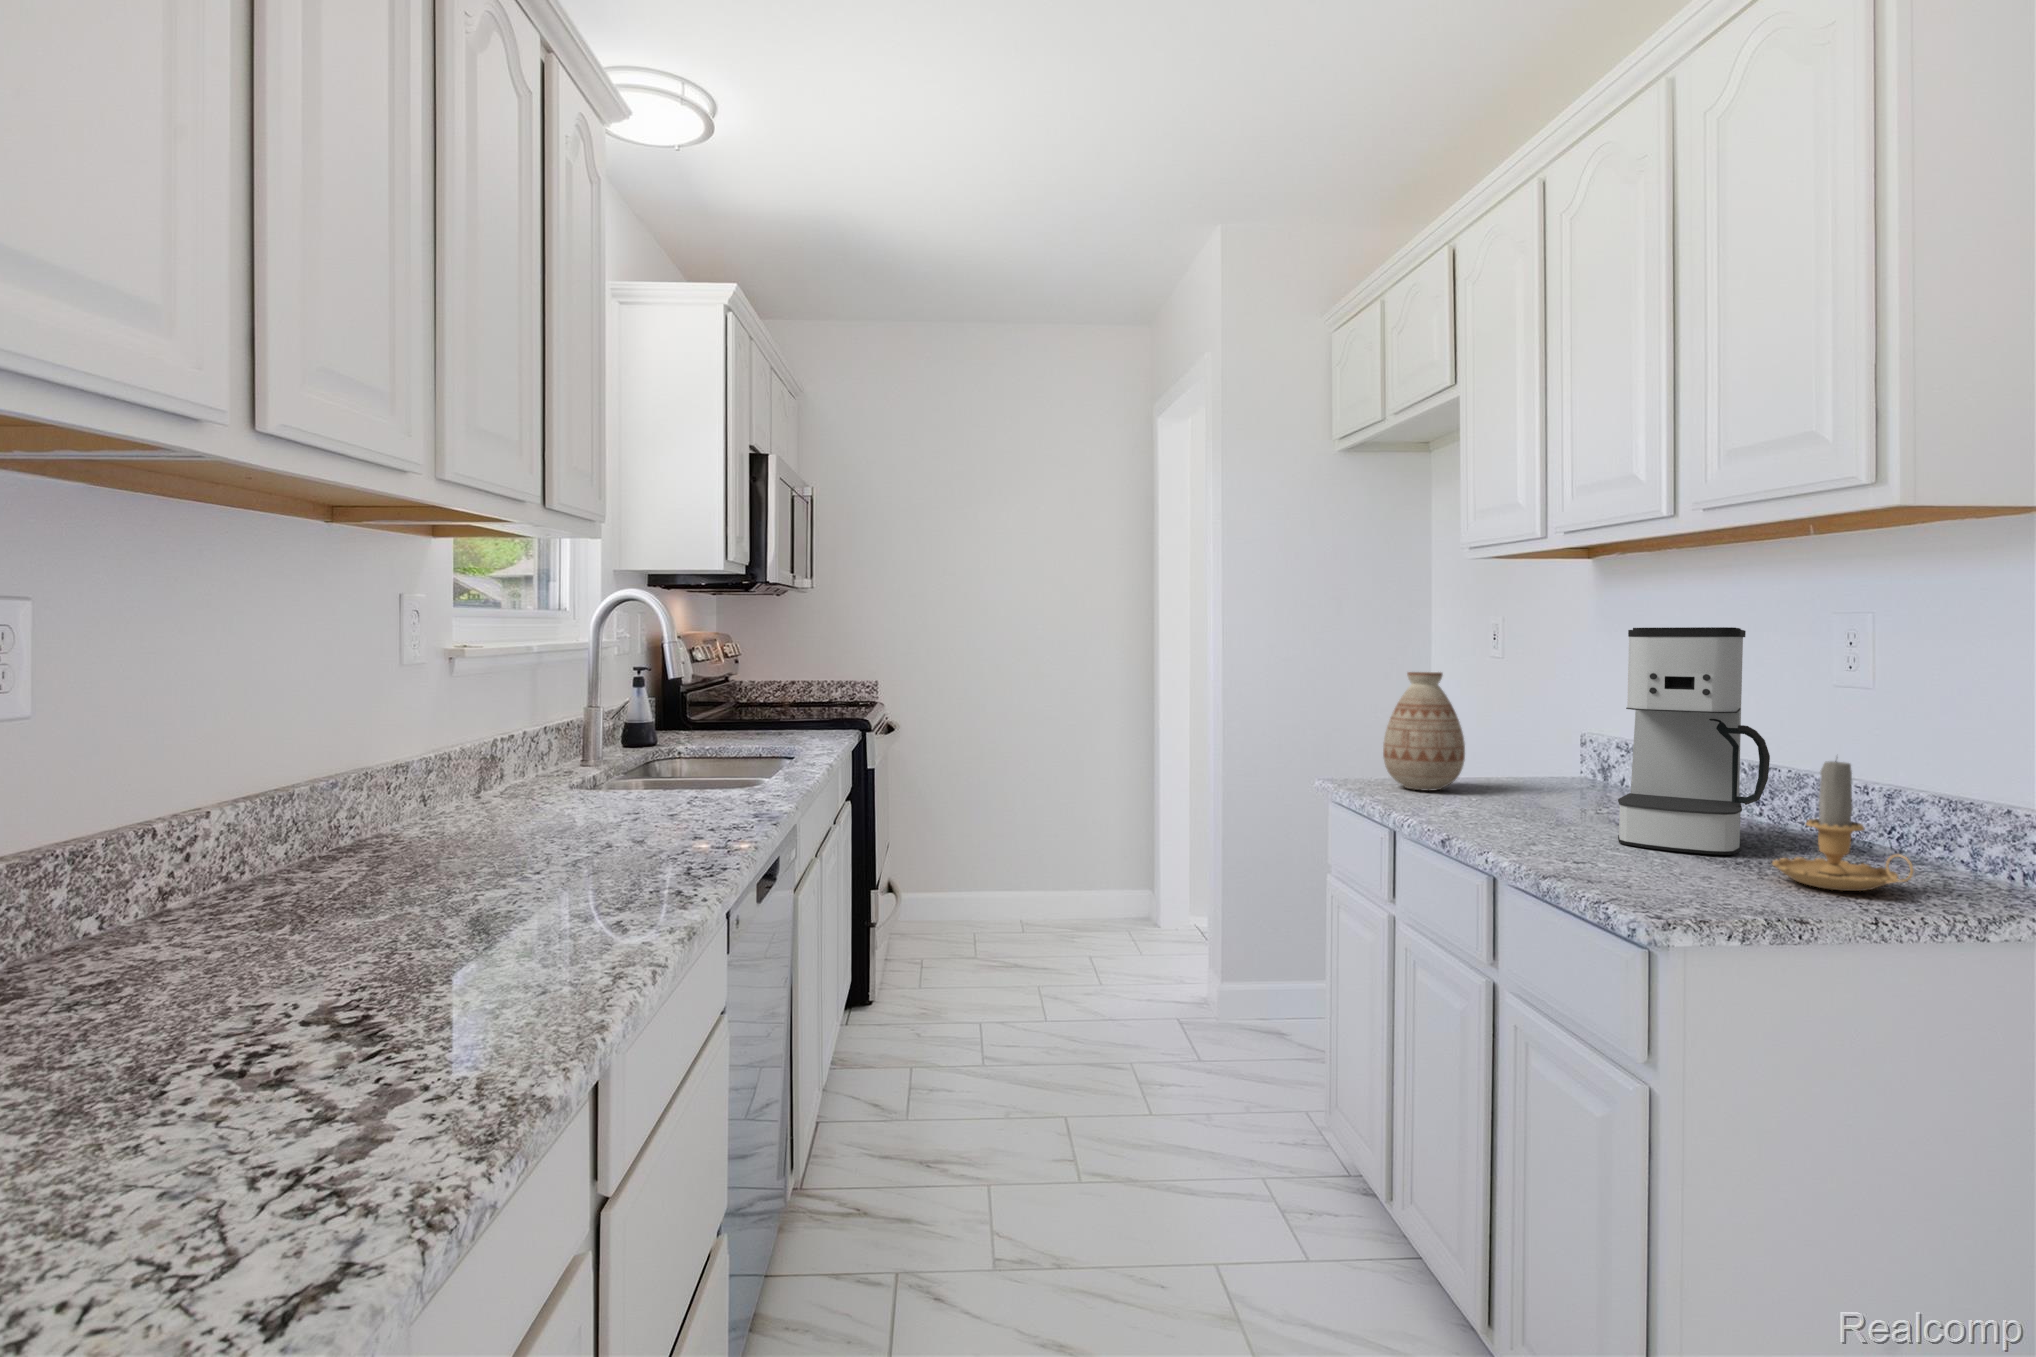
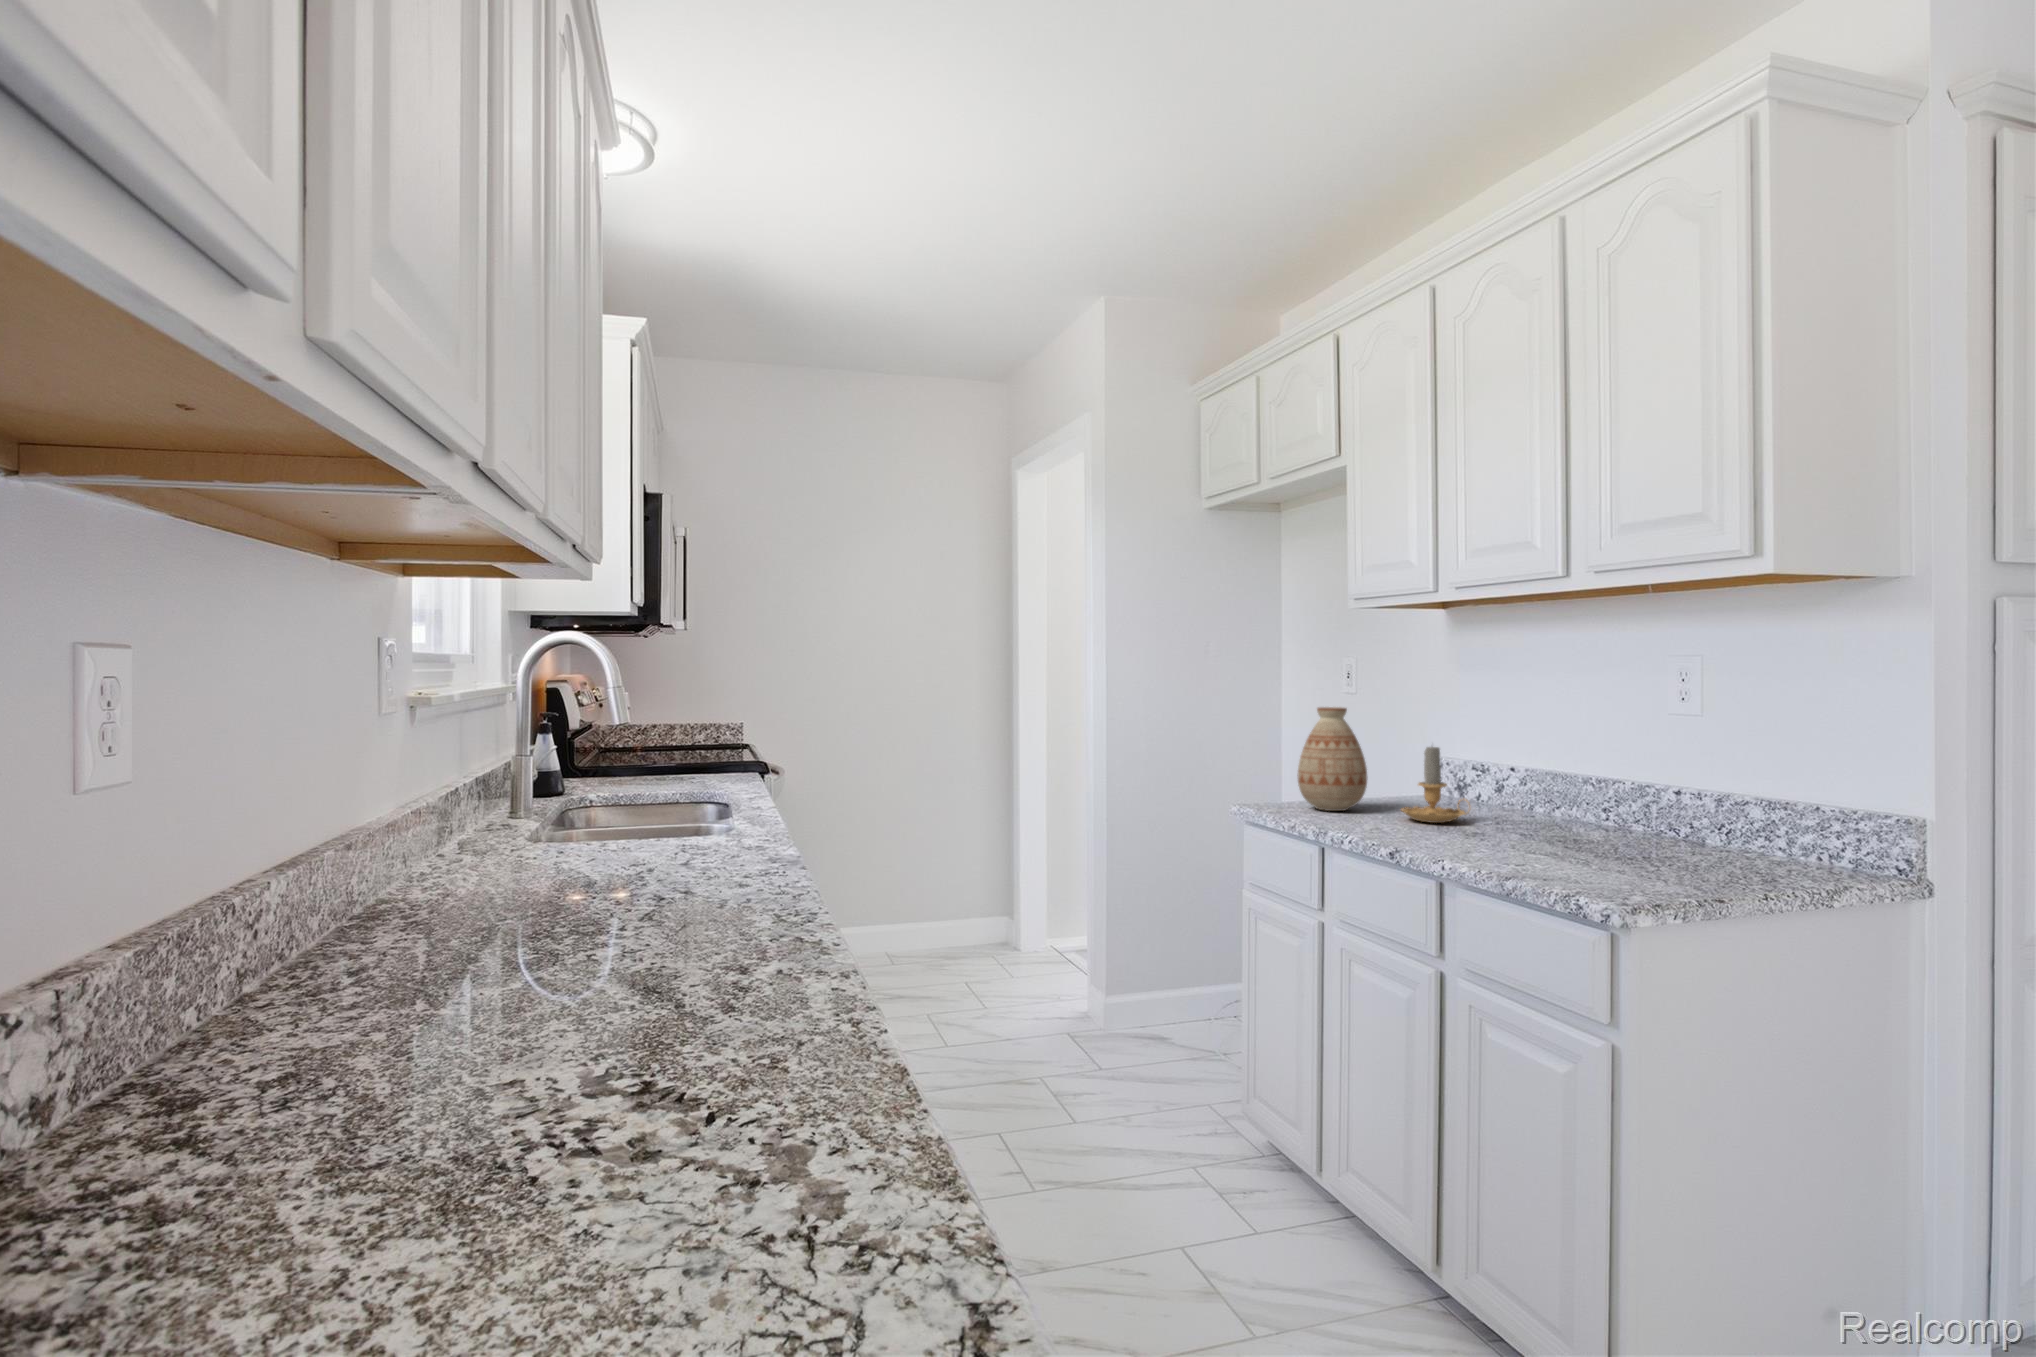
coffee maker: present [1618,627,1770,855] -> none [1526,670,1640,853]
candle: present [1772,761,1913,891] -> present [1401,747,1466,823]

